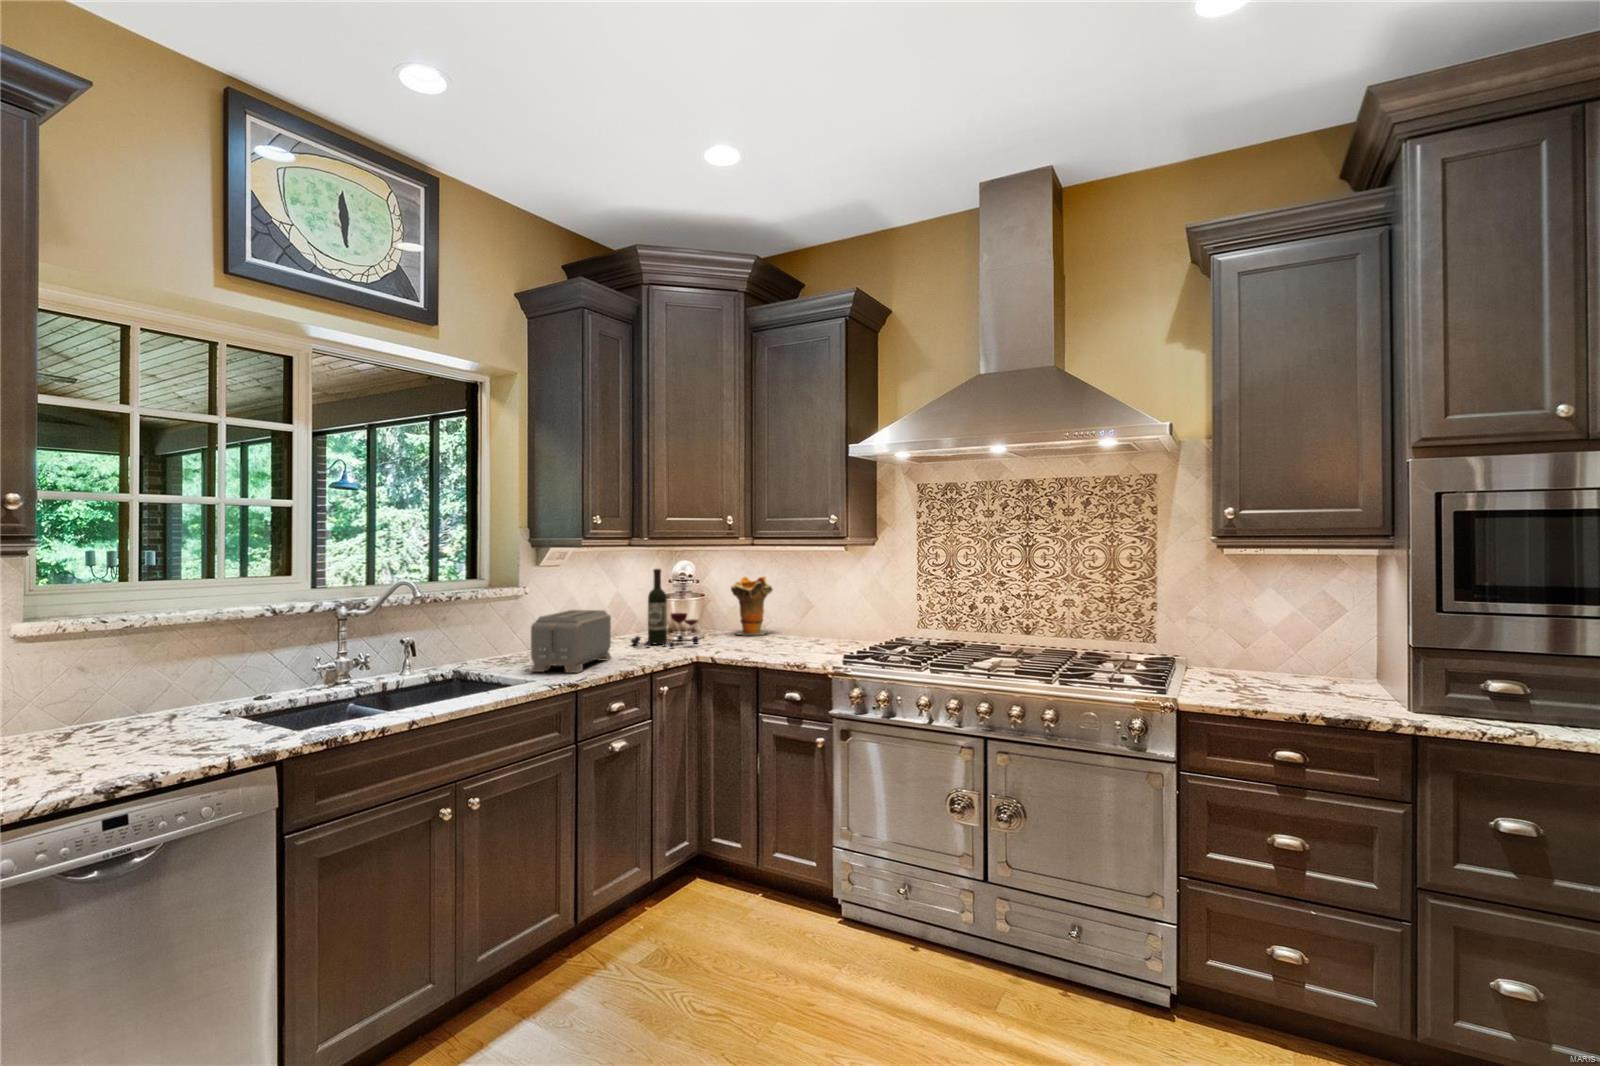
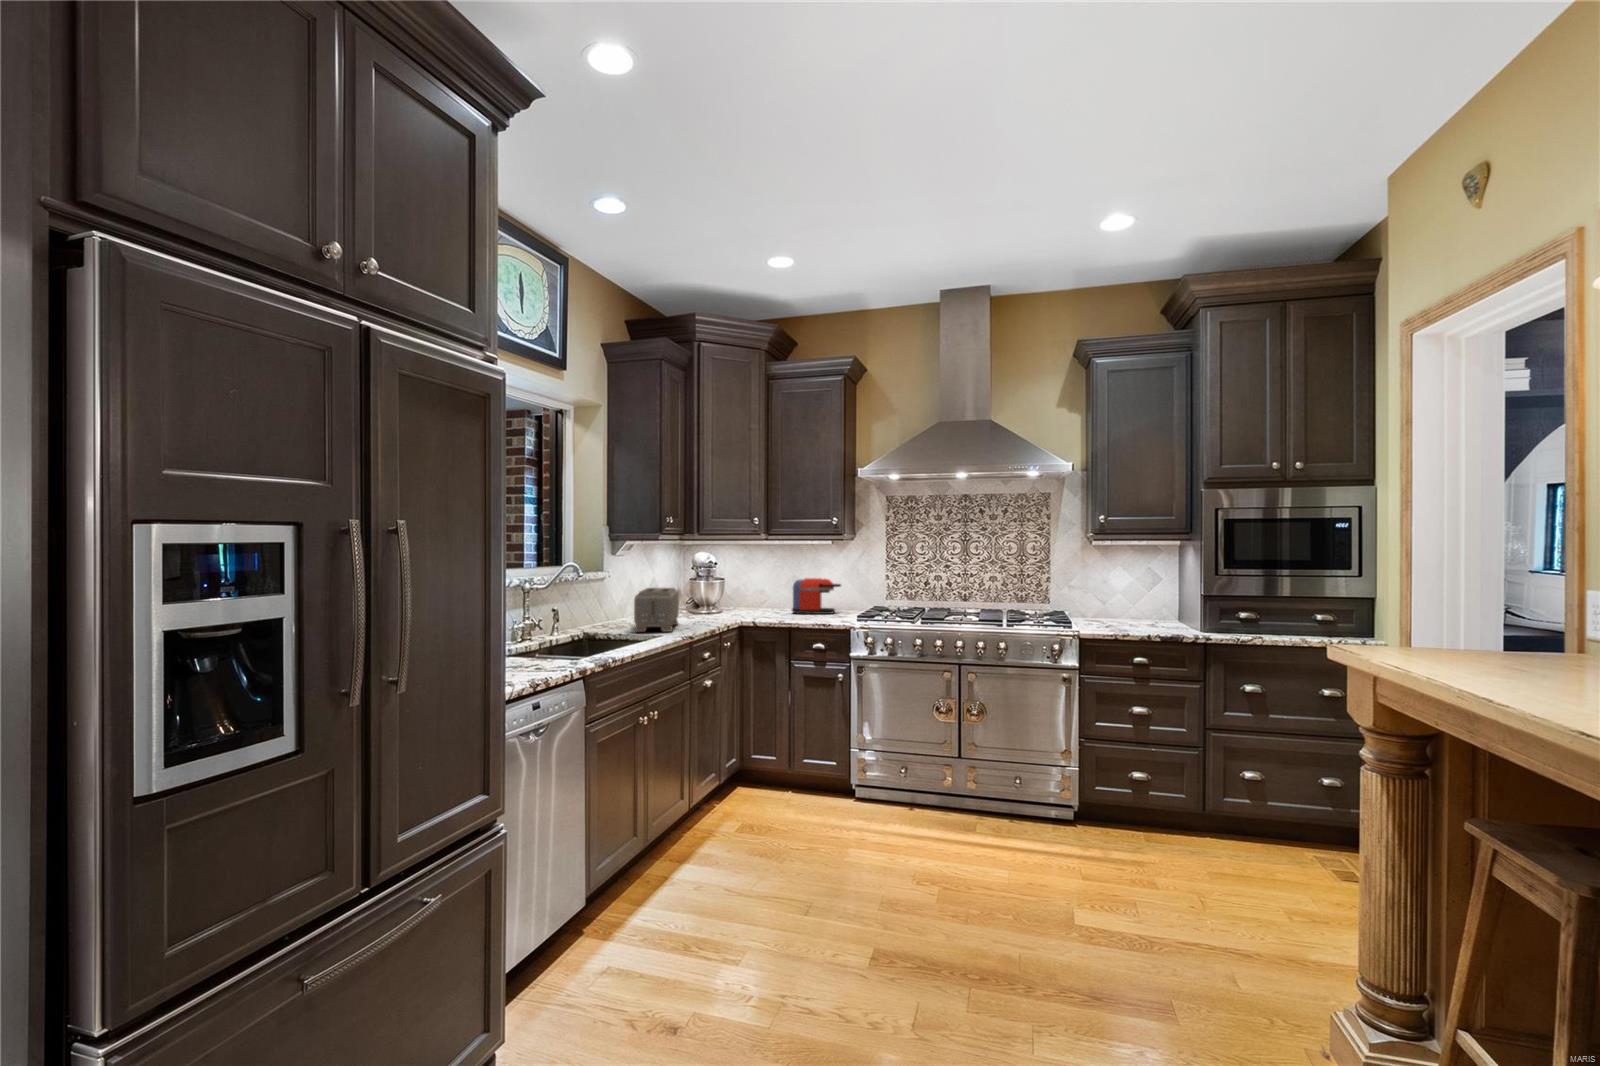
wine bottle: present [631,569,698,647] -> none [675,558,733,616]
decorative vase: present [731,577,773,635] -> none [741,564,773,608]
coffee maker: none [779,598,845,648] -> present [792,578,841,614]

